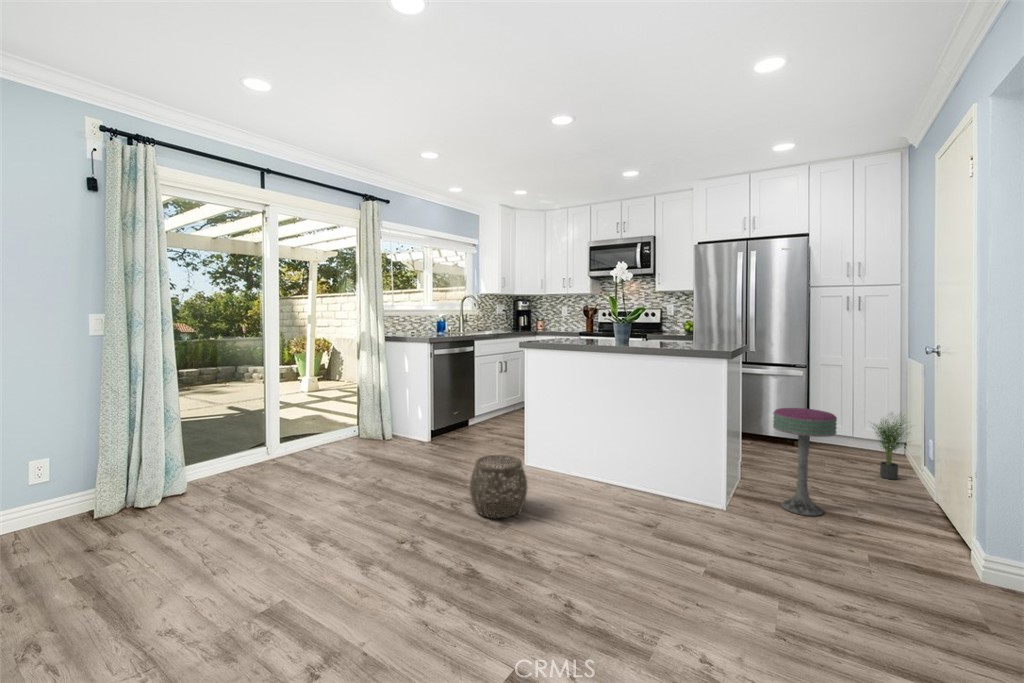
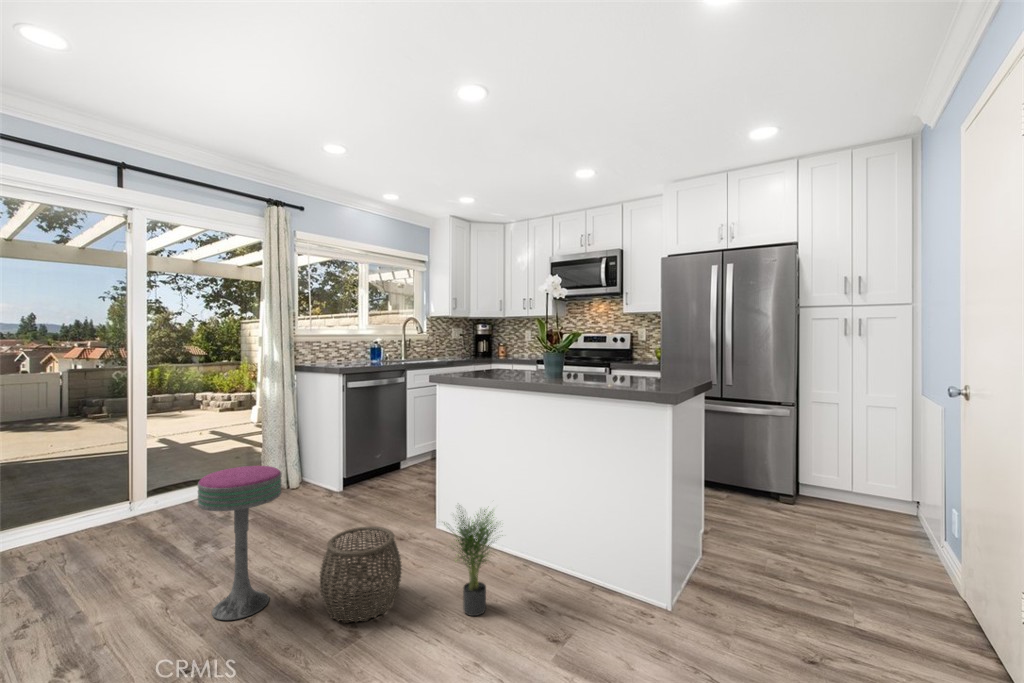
bar stool: present [773,408,837,516] -> present [198,466,281,620]
potted plant: present [874,417,907,480] -> present [454,508,497,616]

